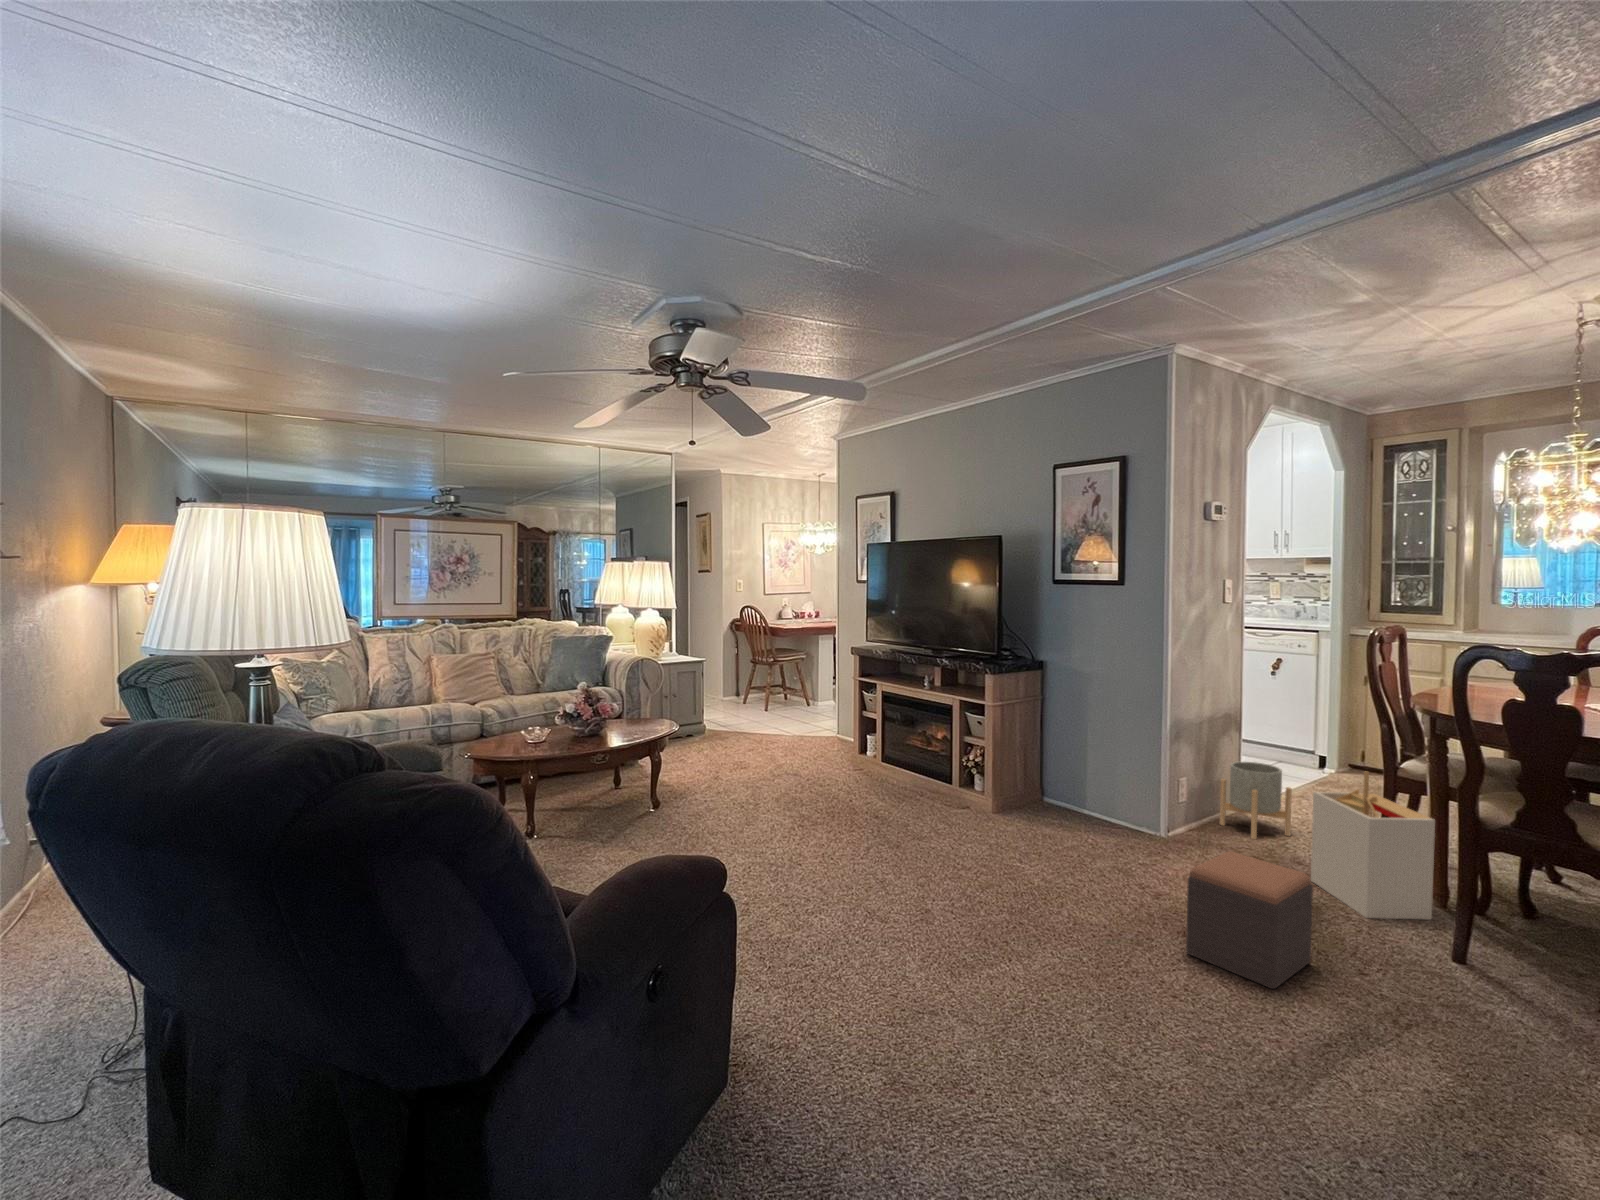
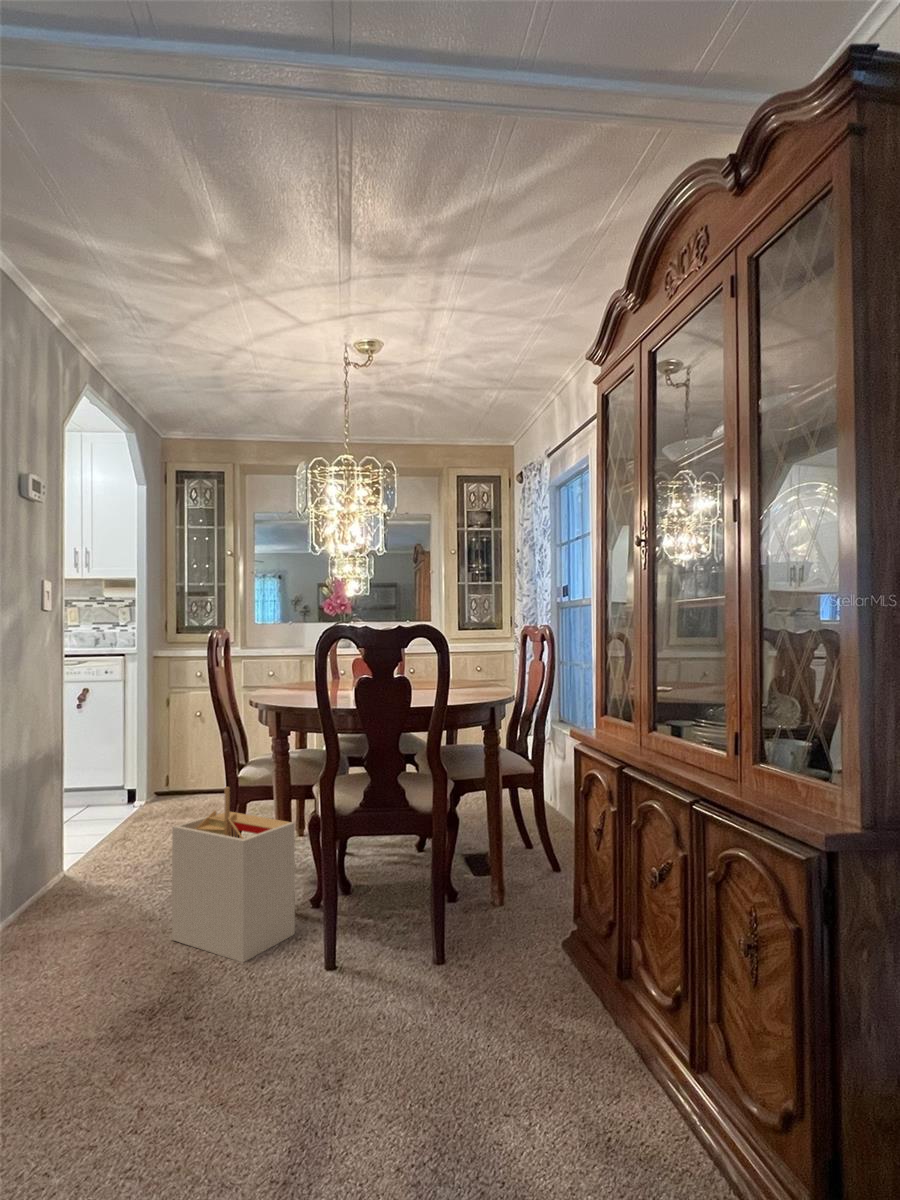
planter: present [1220,762,1292,839] -> none [43,808,130,910]
footstool: present [1186,851,1313,989] -> none [51,942,220,1164]

